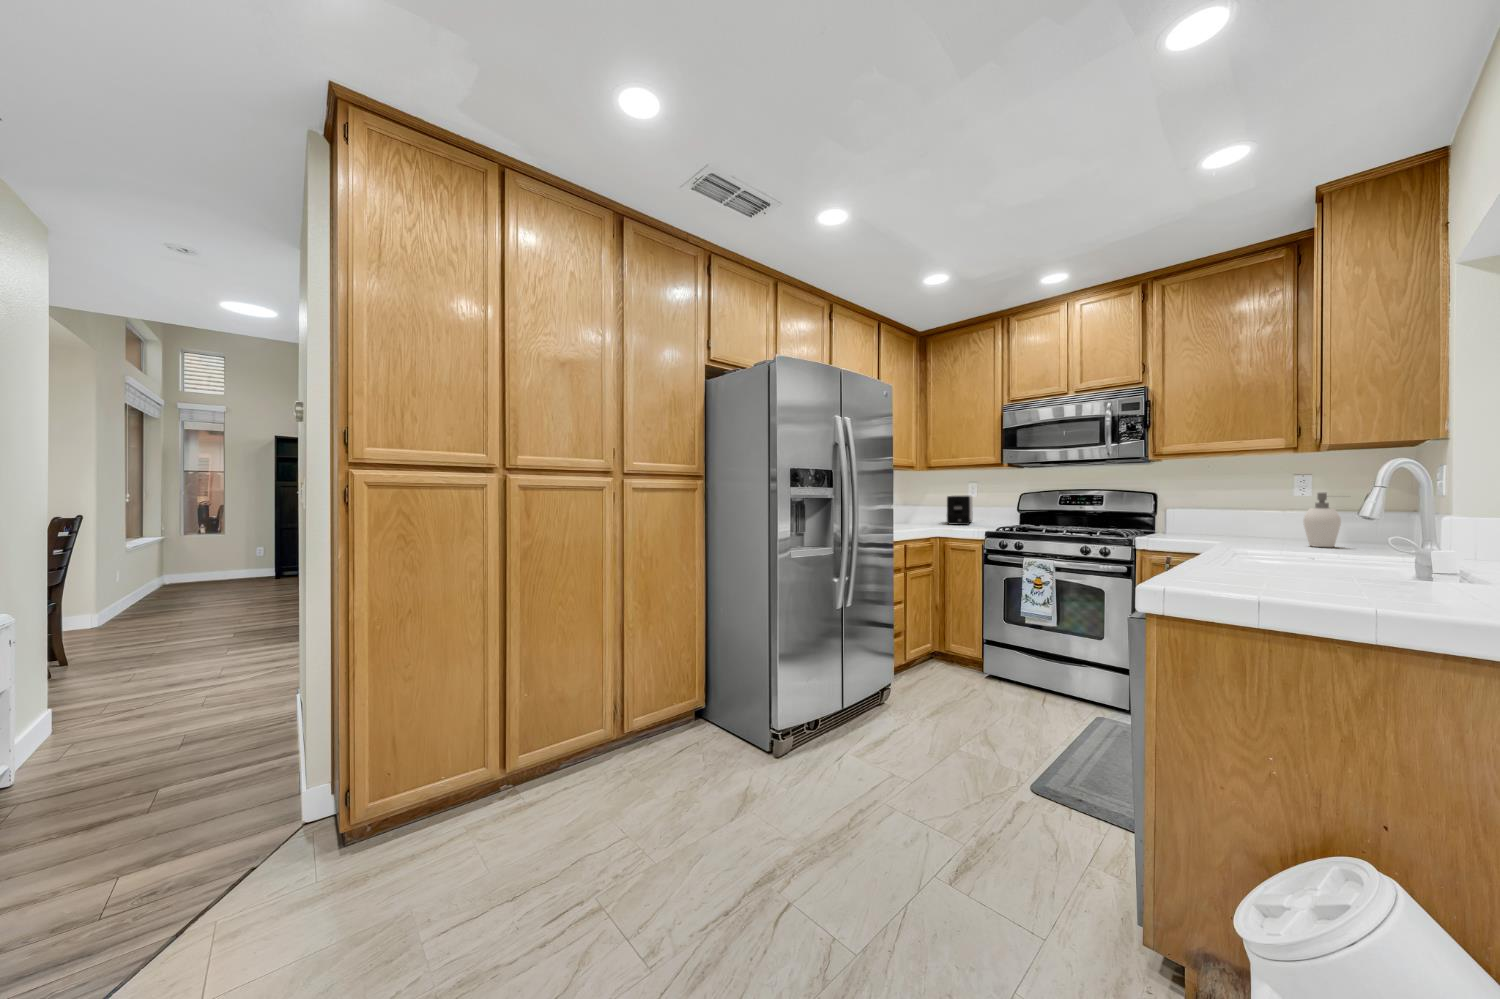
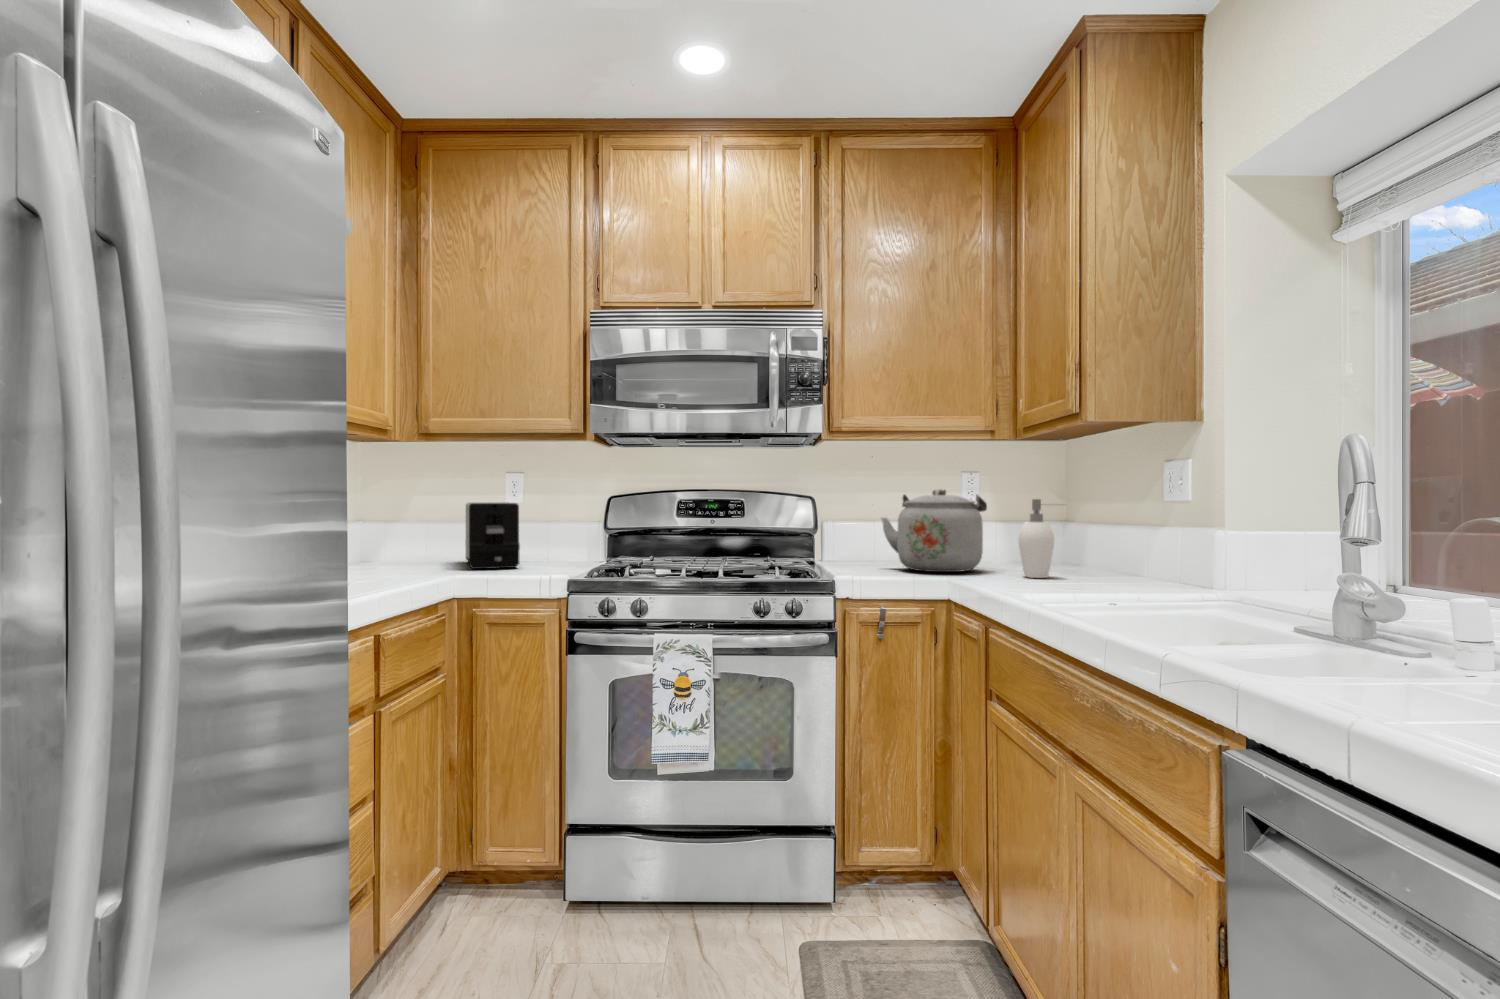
kettle: none [1195,486,1296,540] -> present [881,489,987,572]

